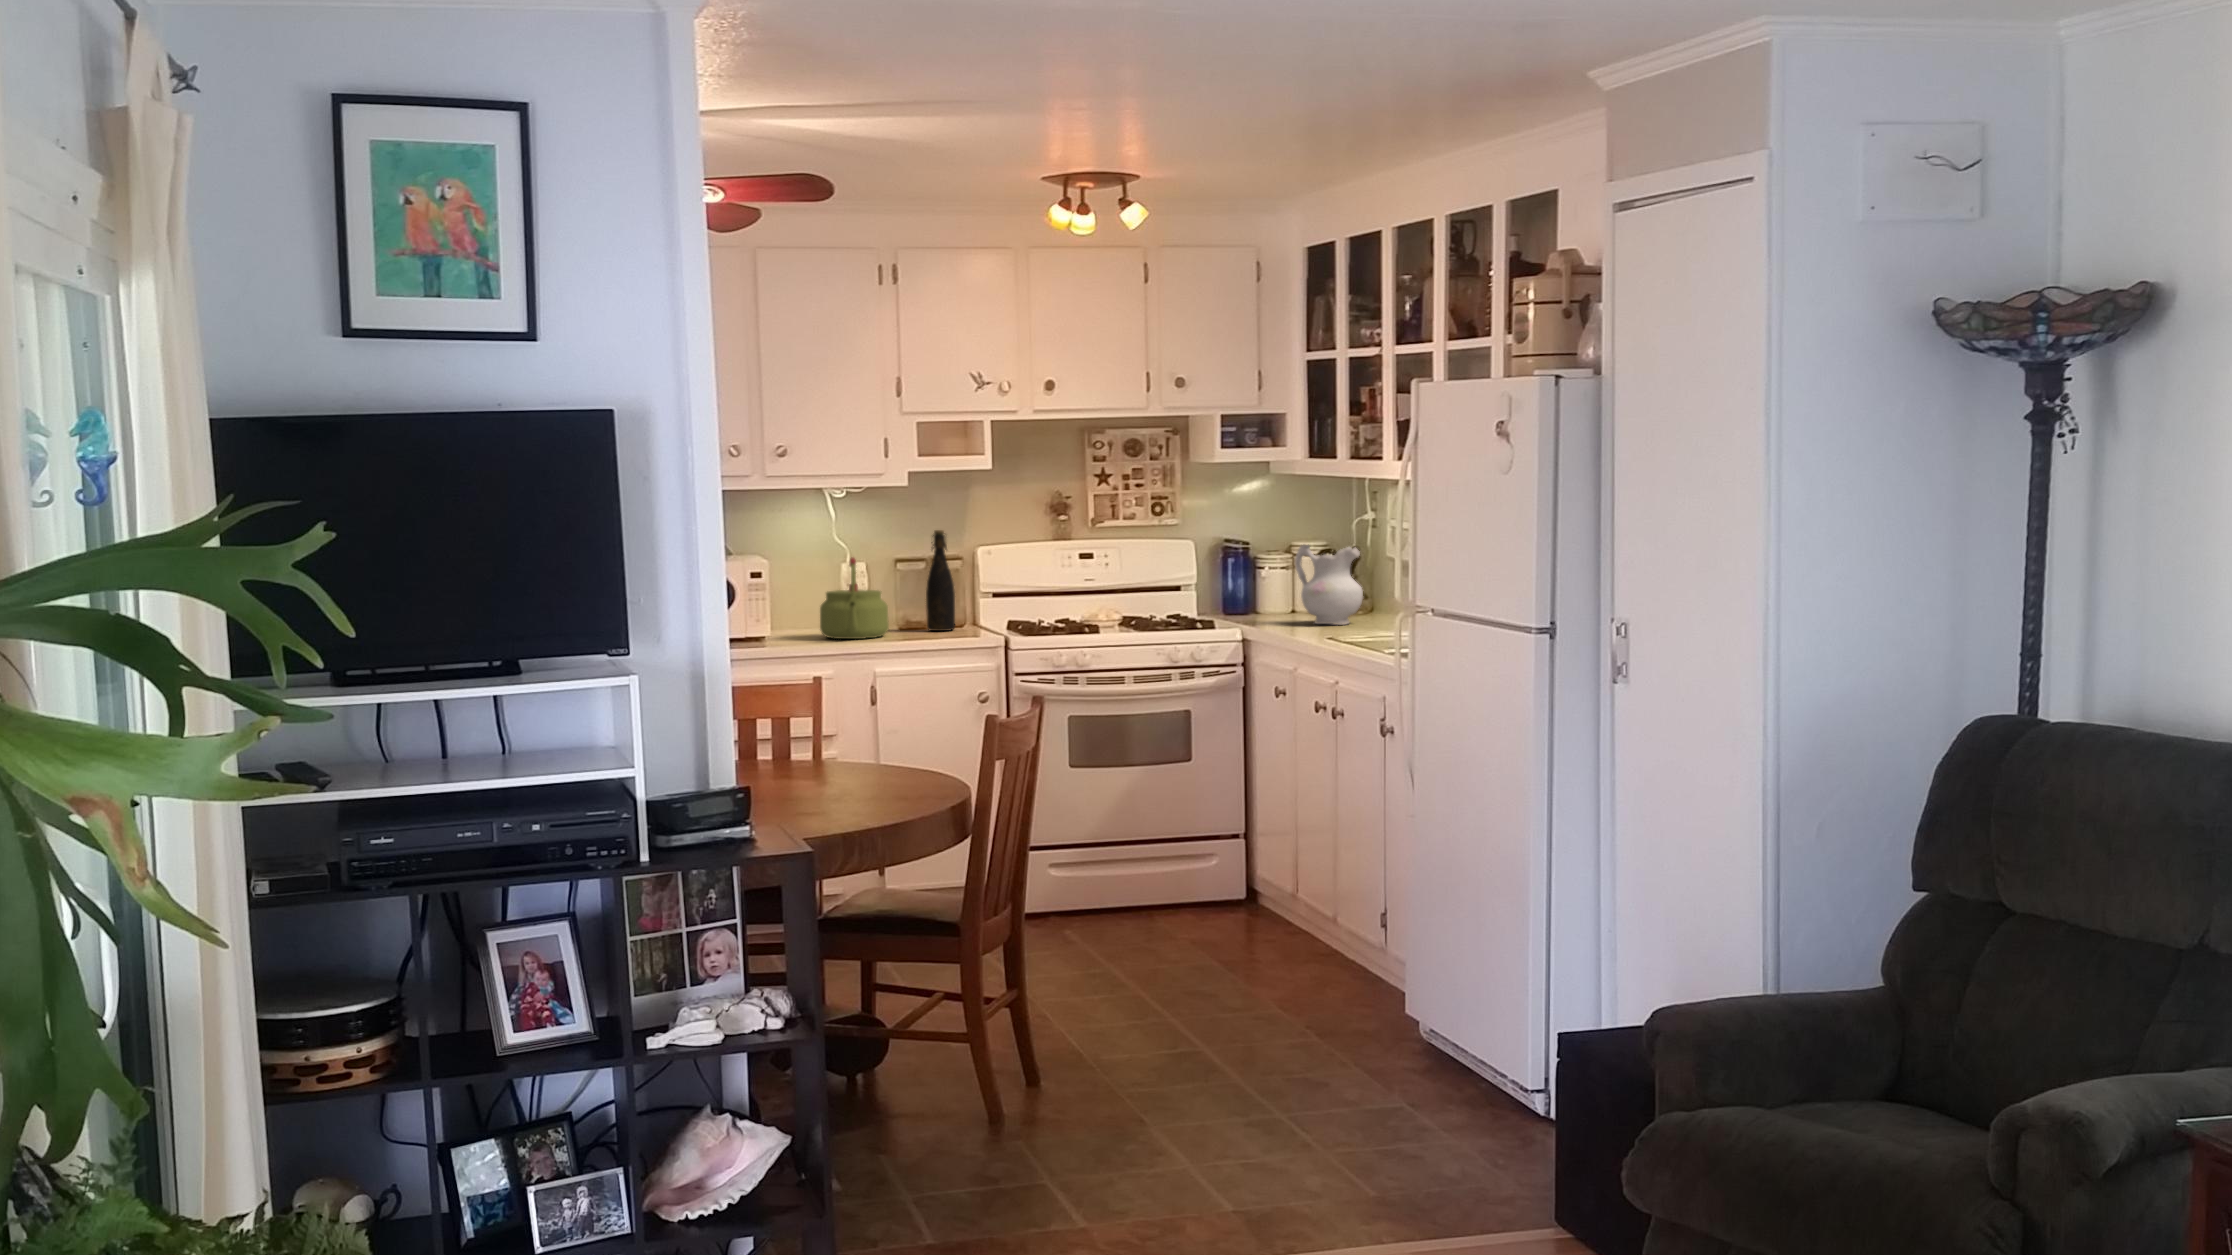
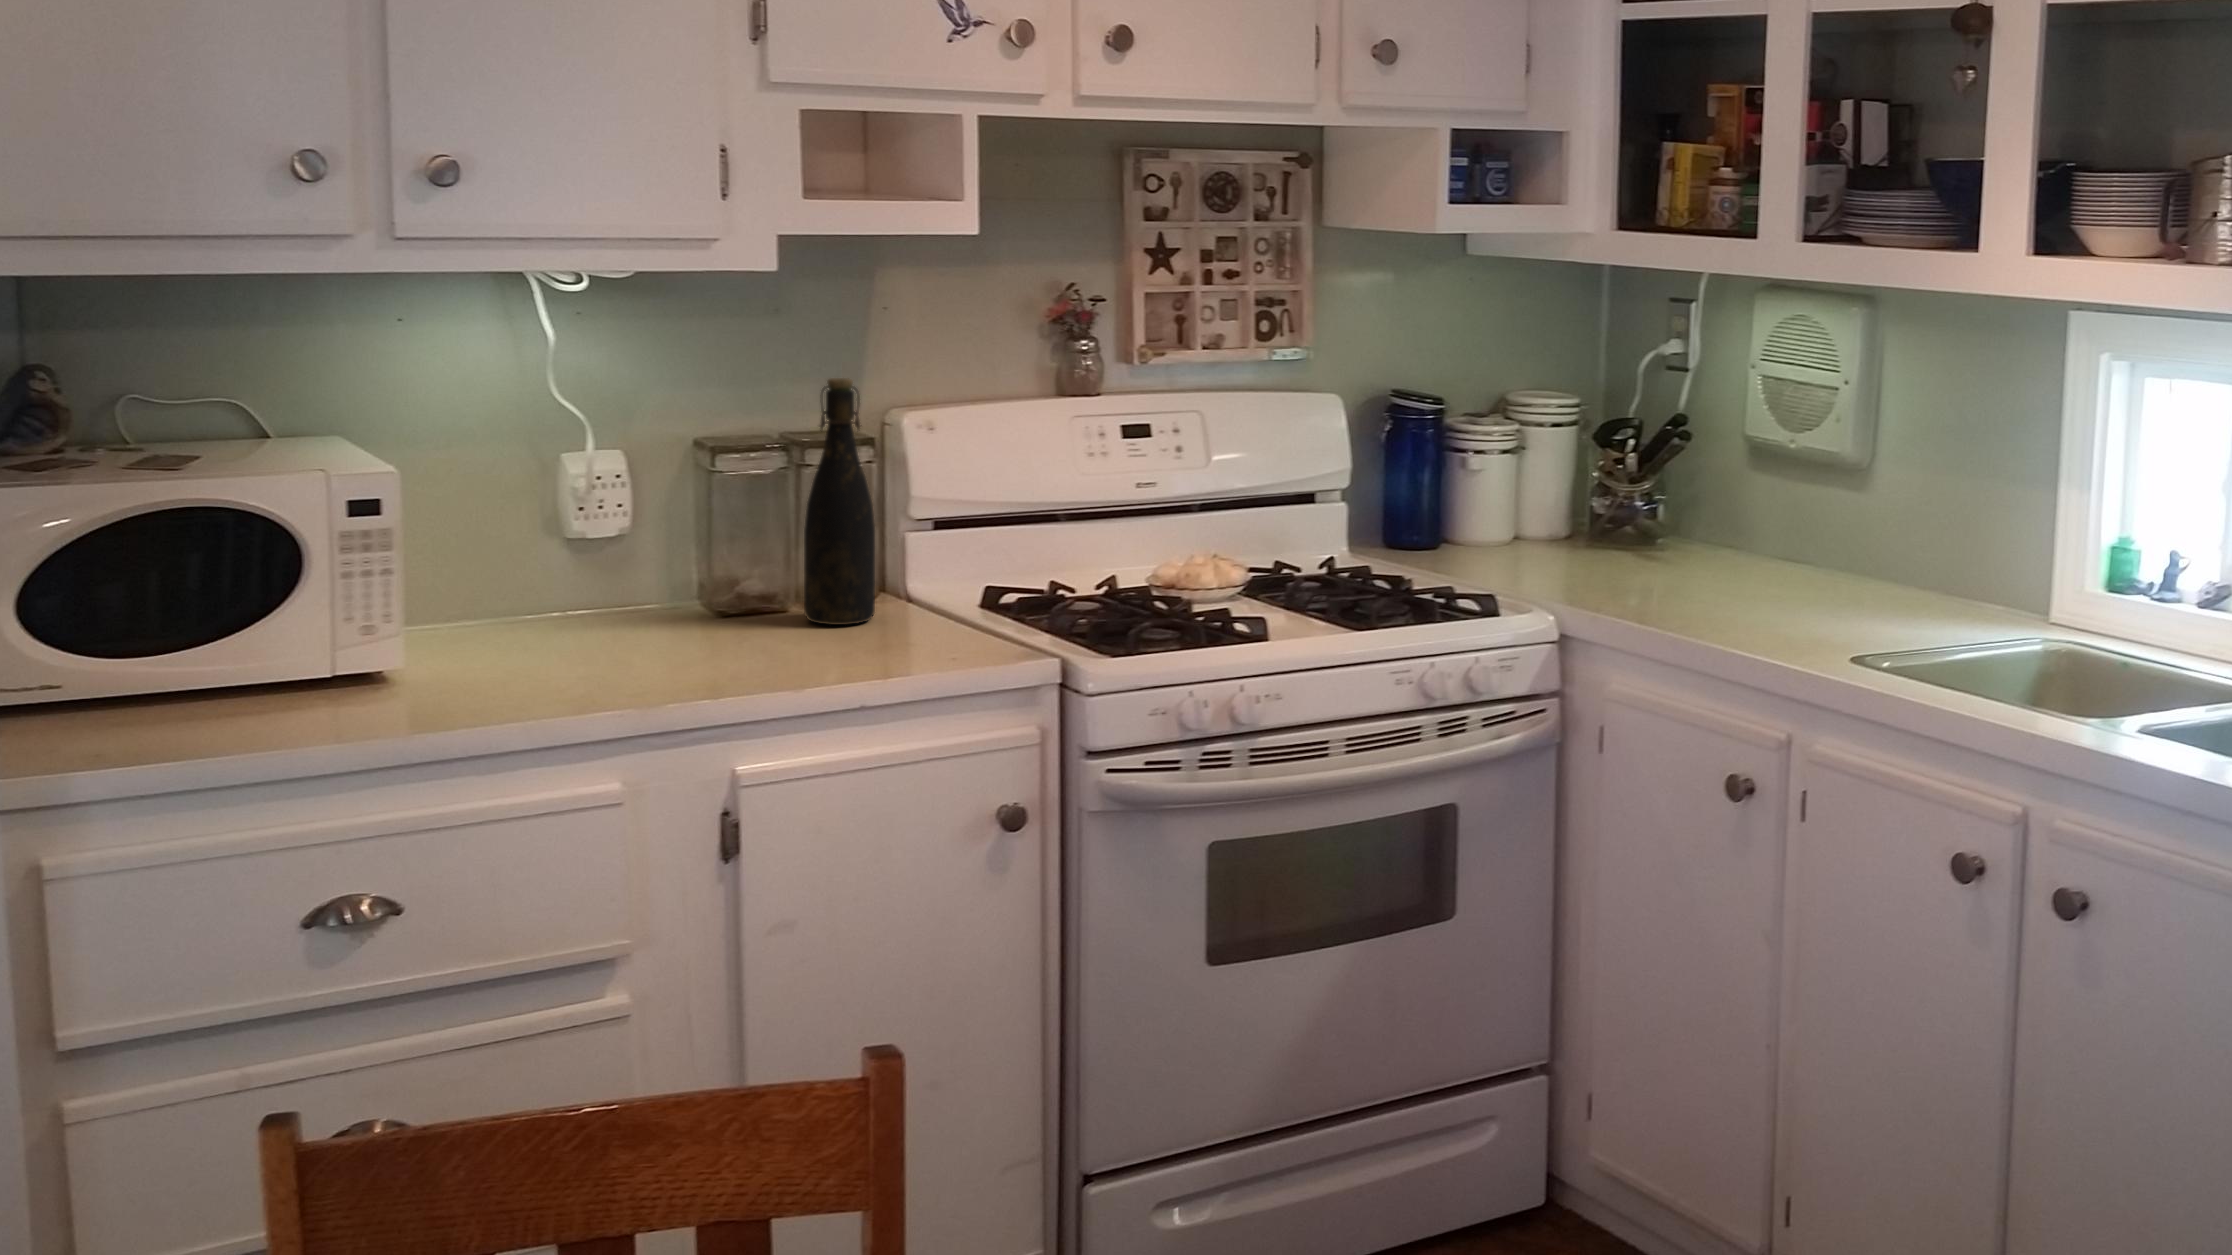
ceramic pitcher: present [1295,545,1363,625] -> none [1645,425,1796,604]
kettle: present [820,557,889,639] -> none [546,452,730,668]

